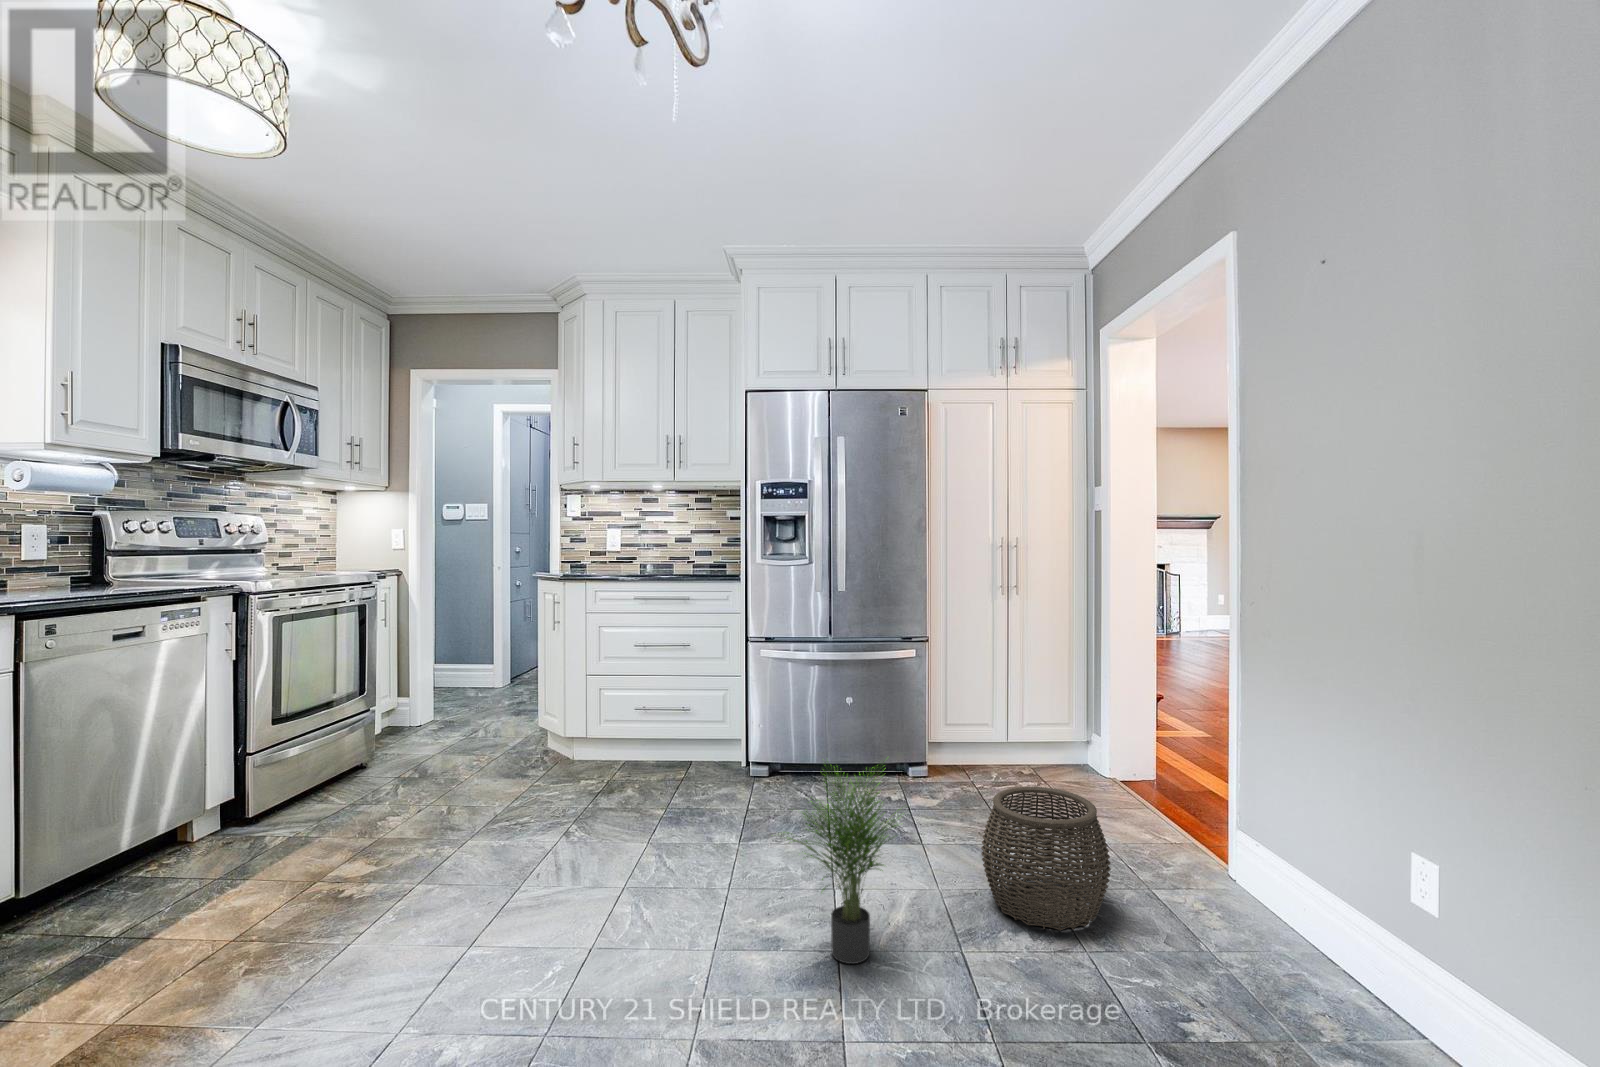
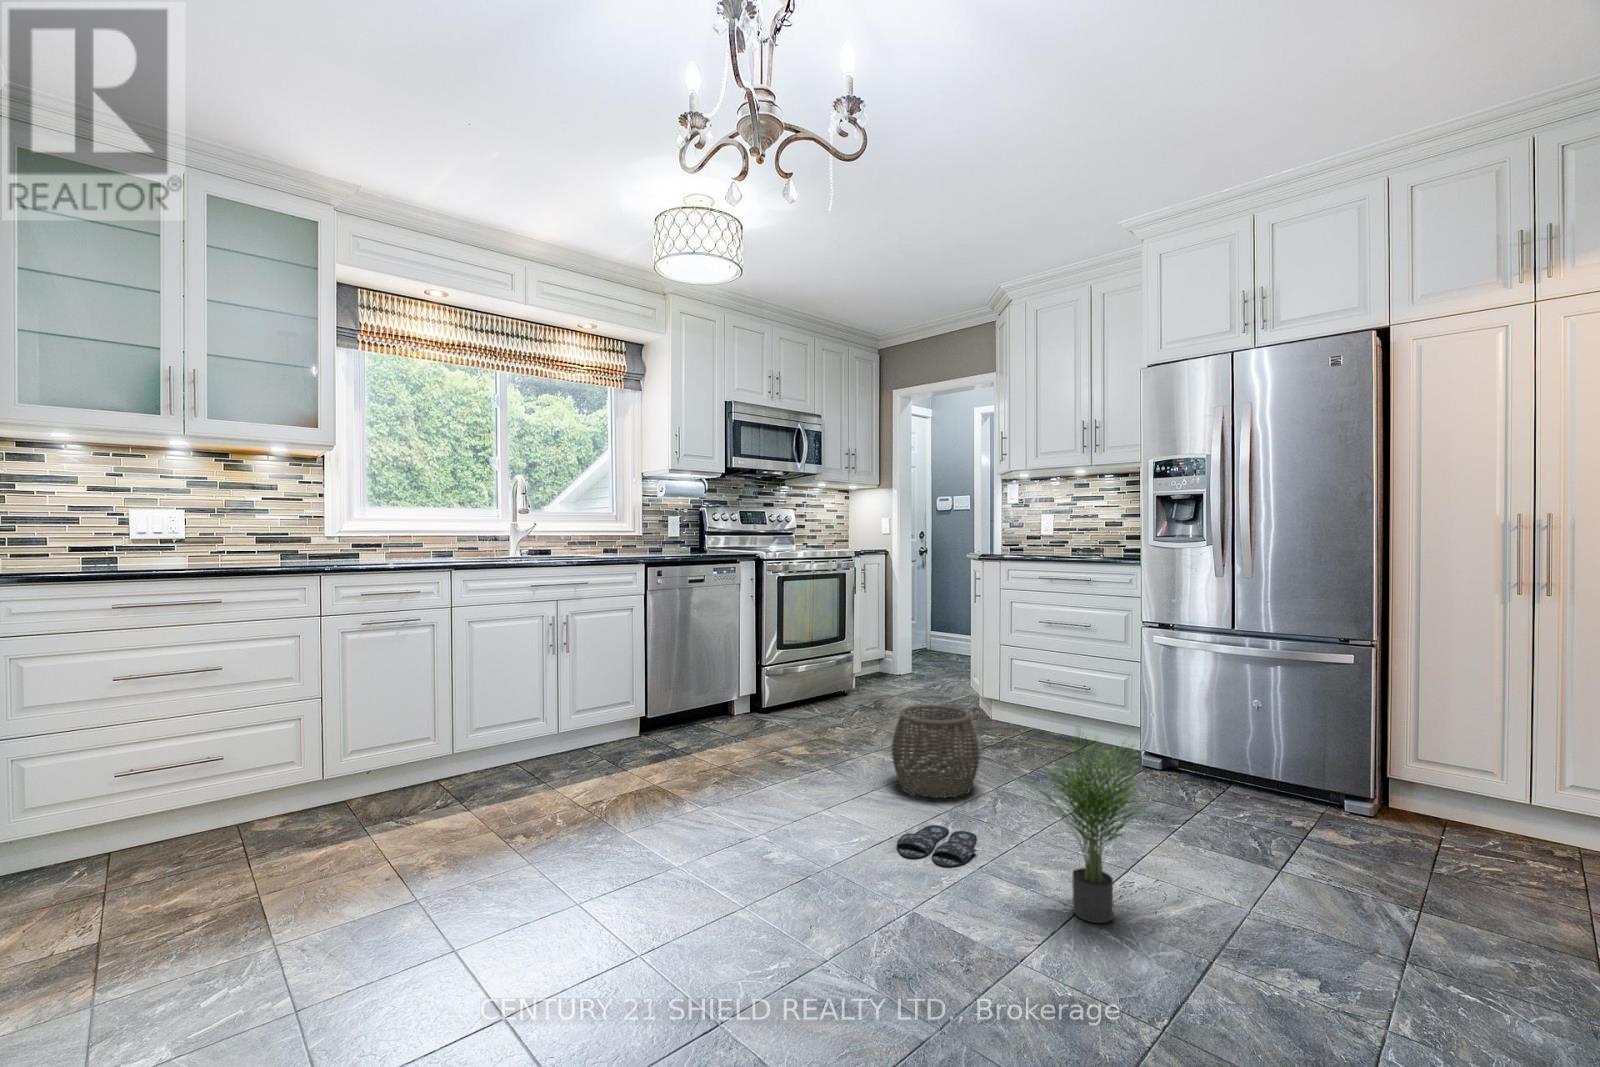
woven basket: present [981,787,1111,931] -> present [891,705,980,798]
slippers: none [604,908,698,972] -> present [897,825,977,867]

